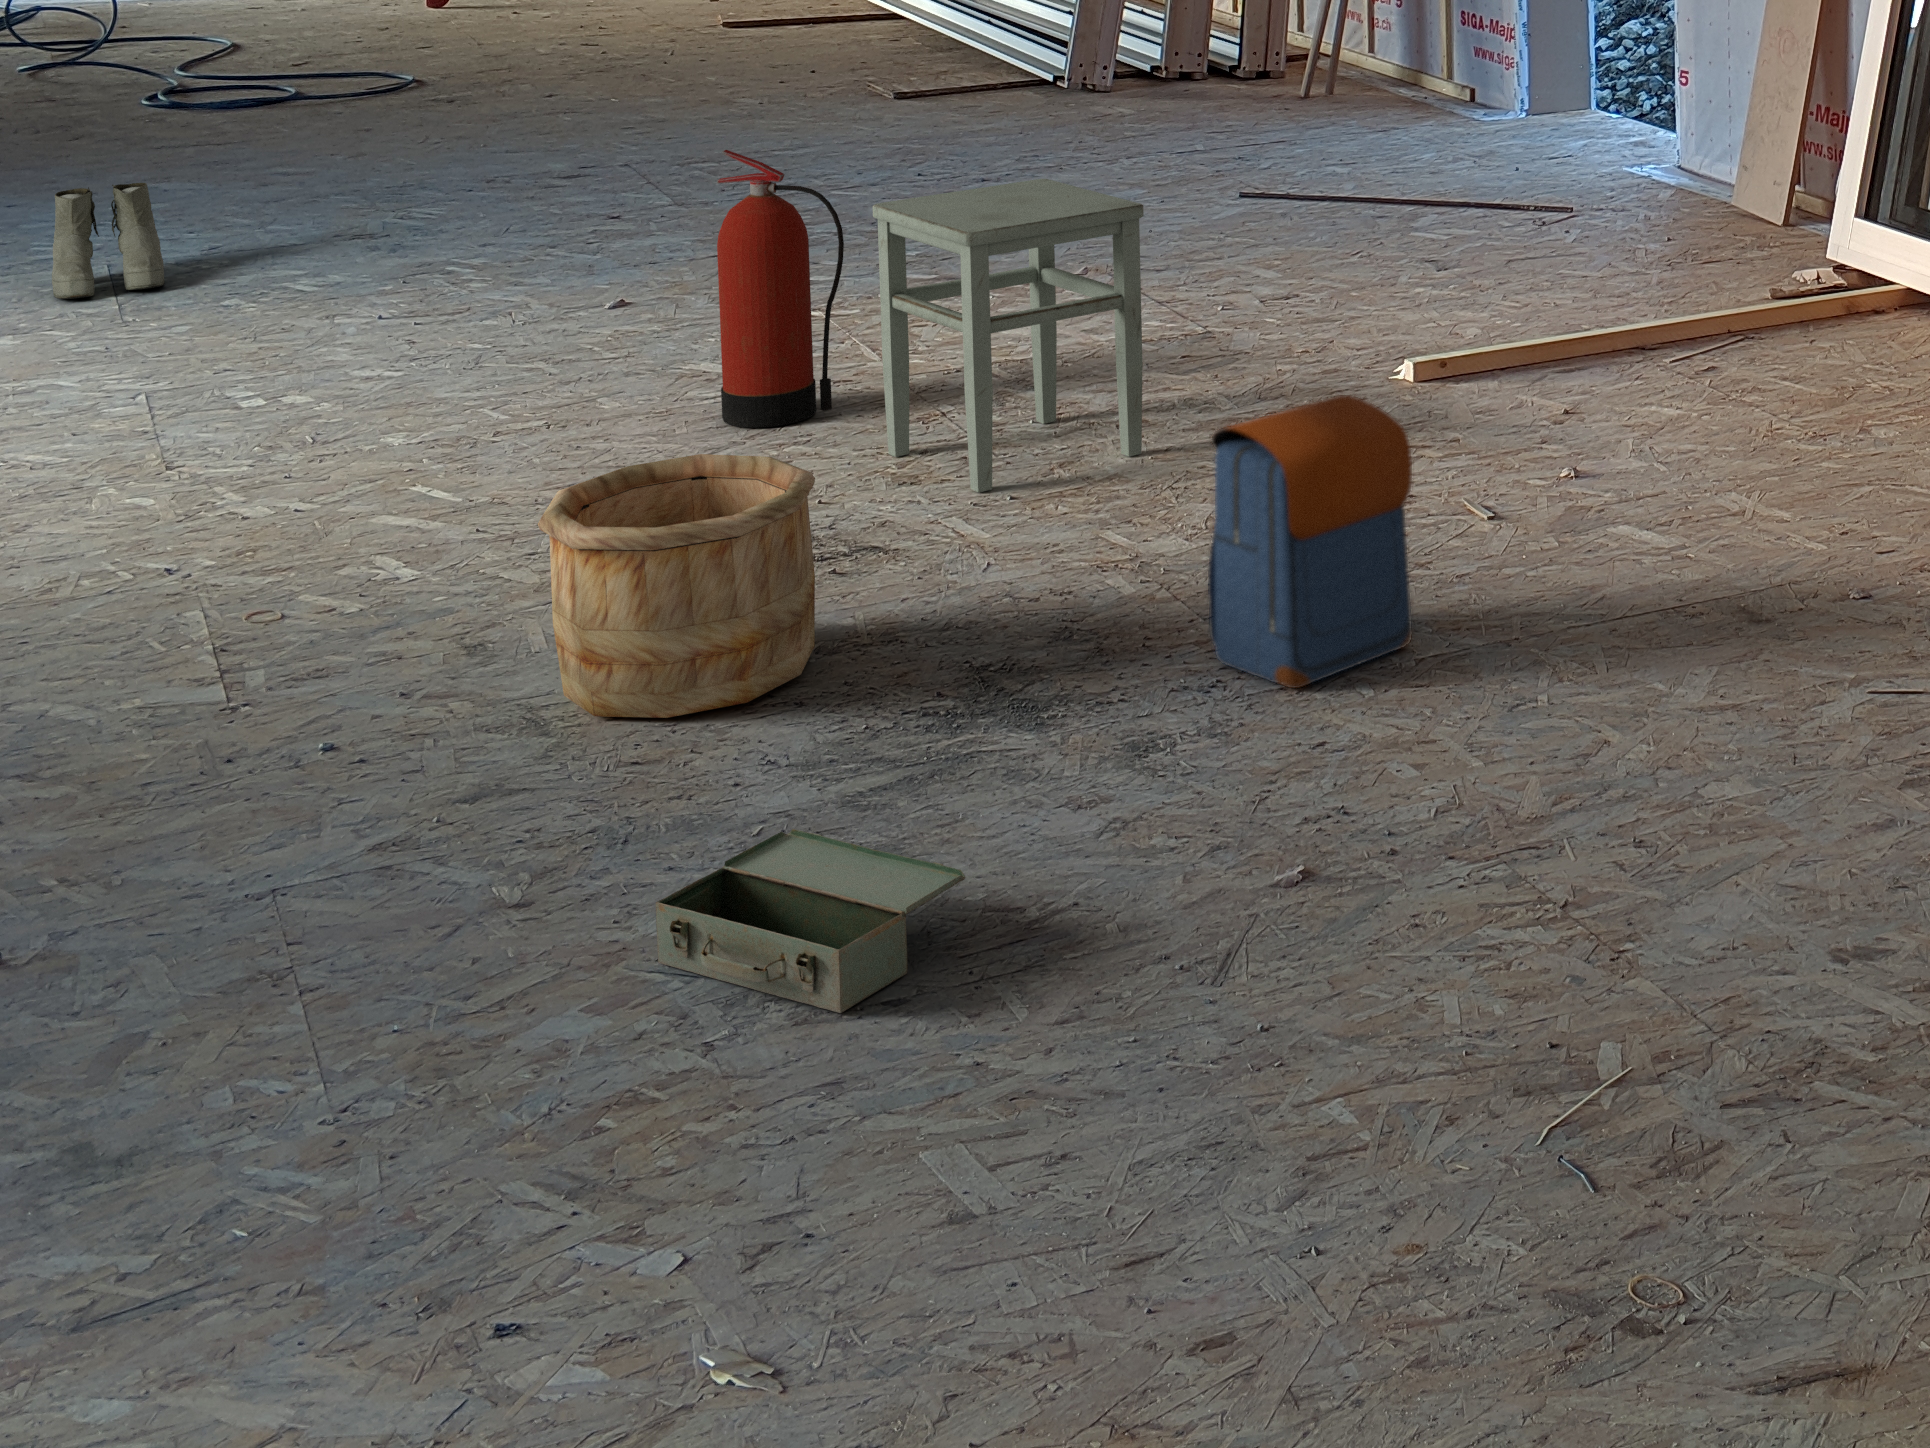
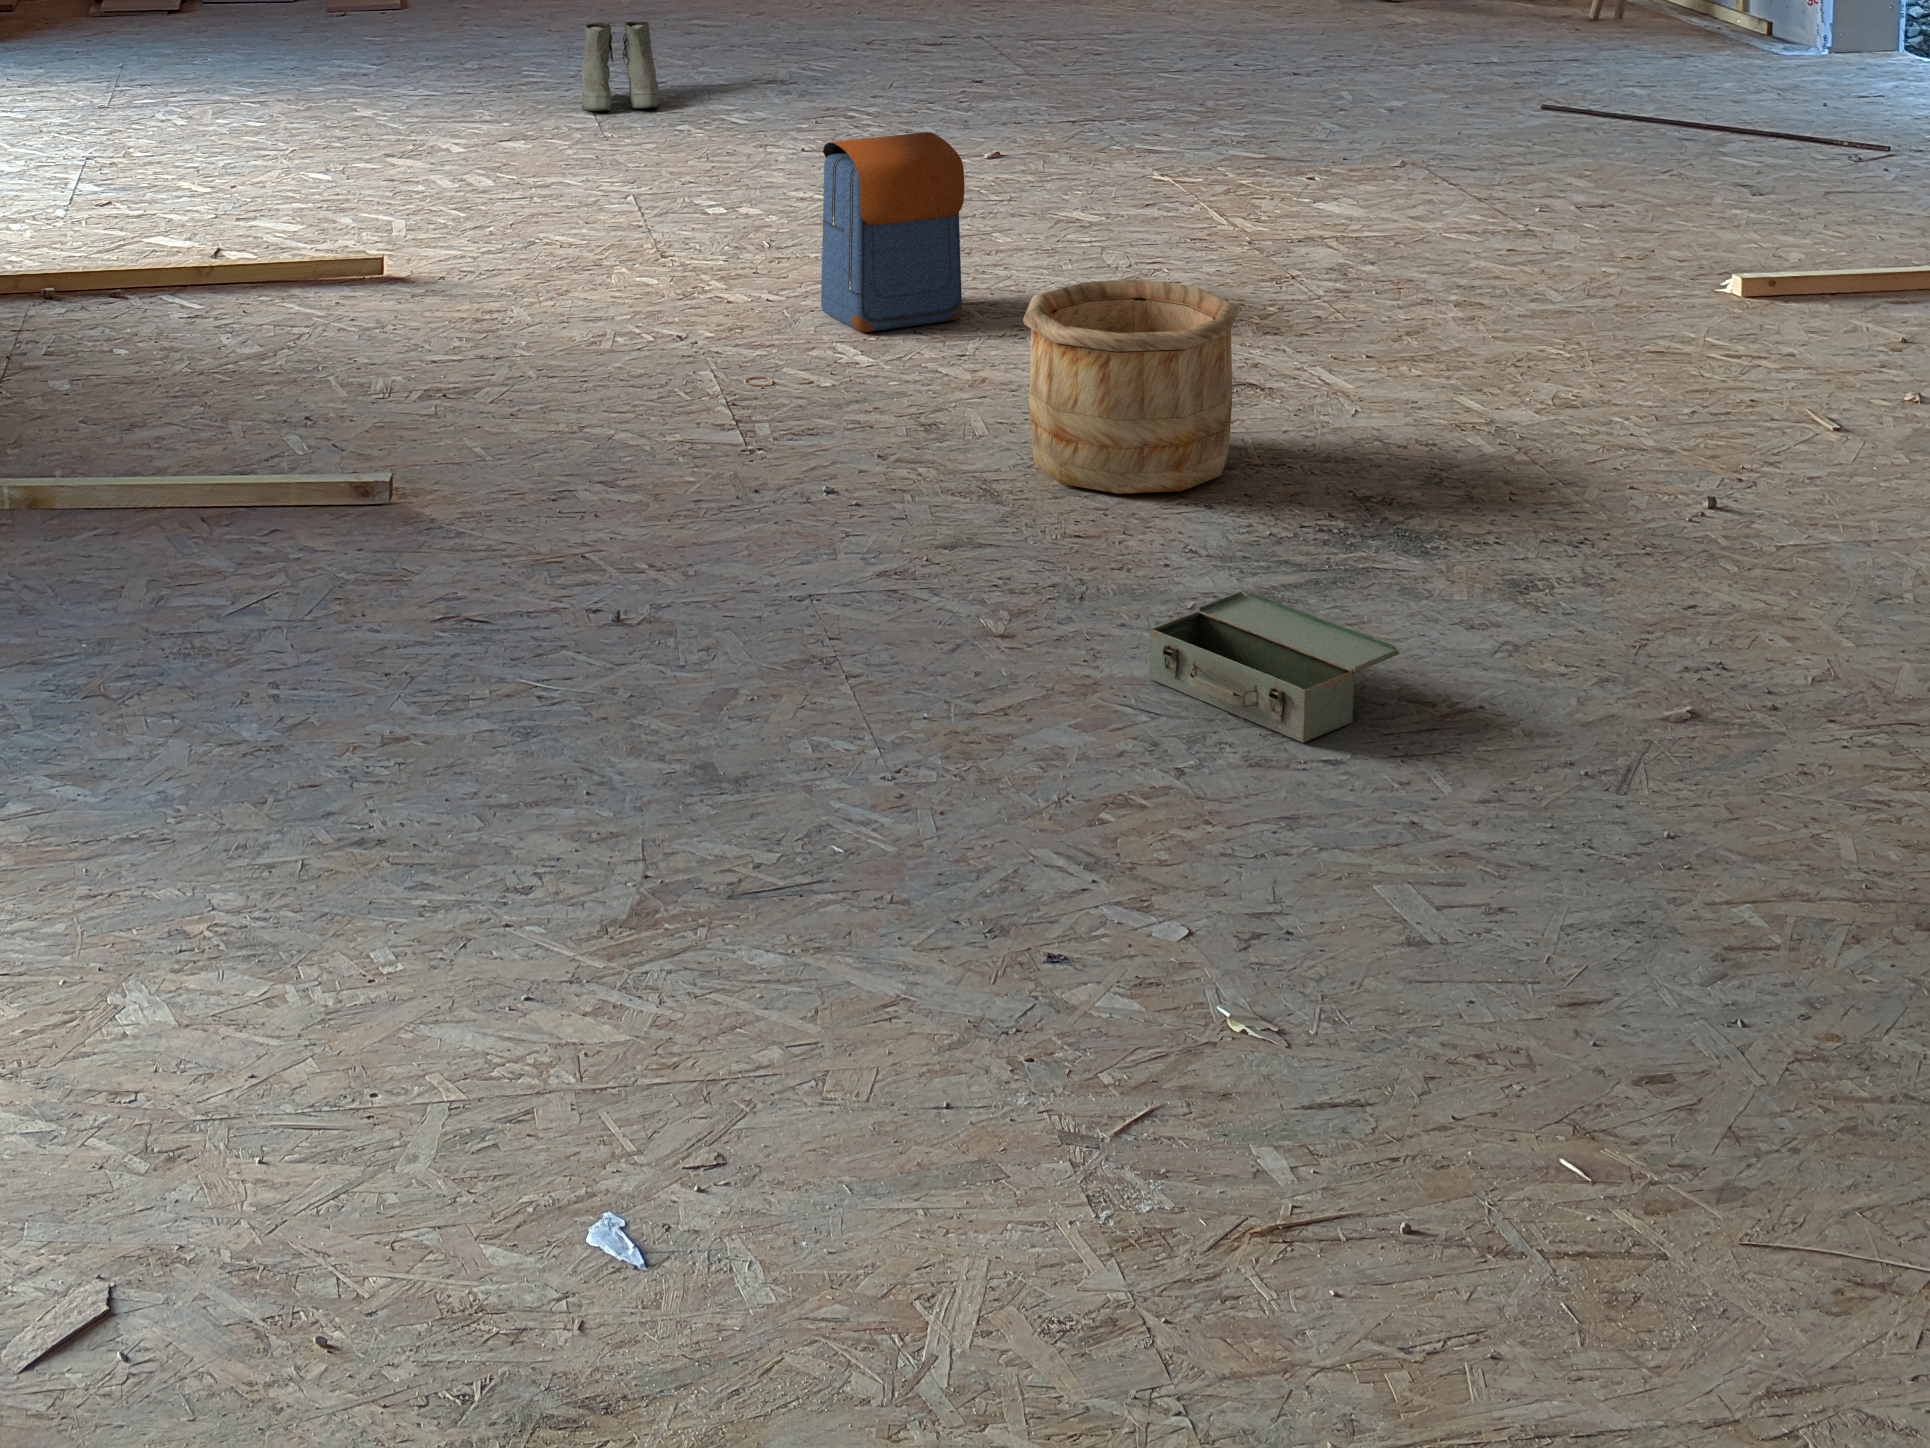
fire extinguisher: present [717,150,844,428] -> none [1114,26,1223,271]
stool: present [872,179,1144,493] -> none [1258,72,1500,347]
backpack: present [1208,395,1412,688] -> present [821,132,964,332]

